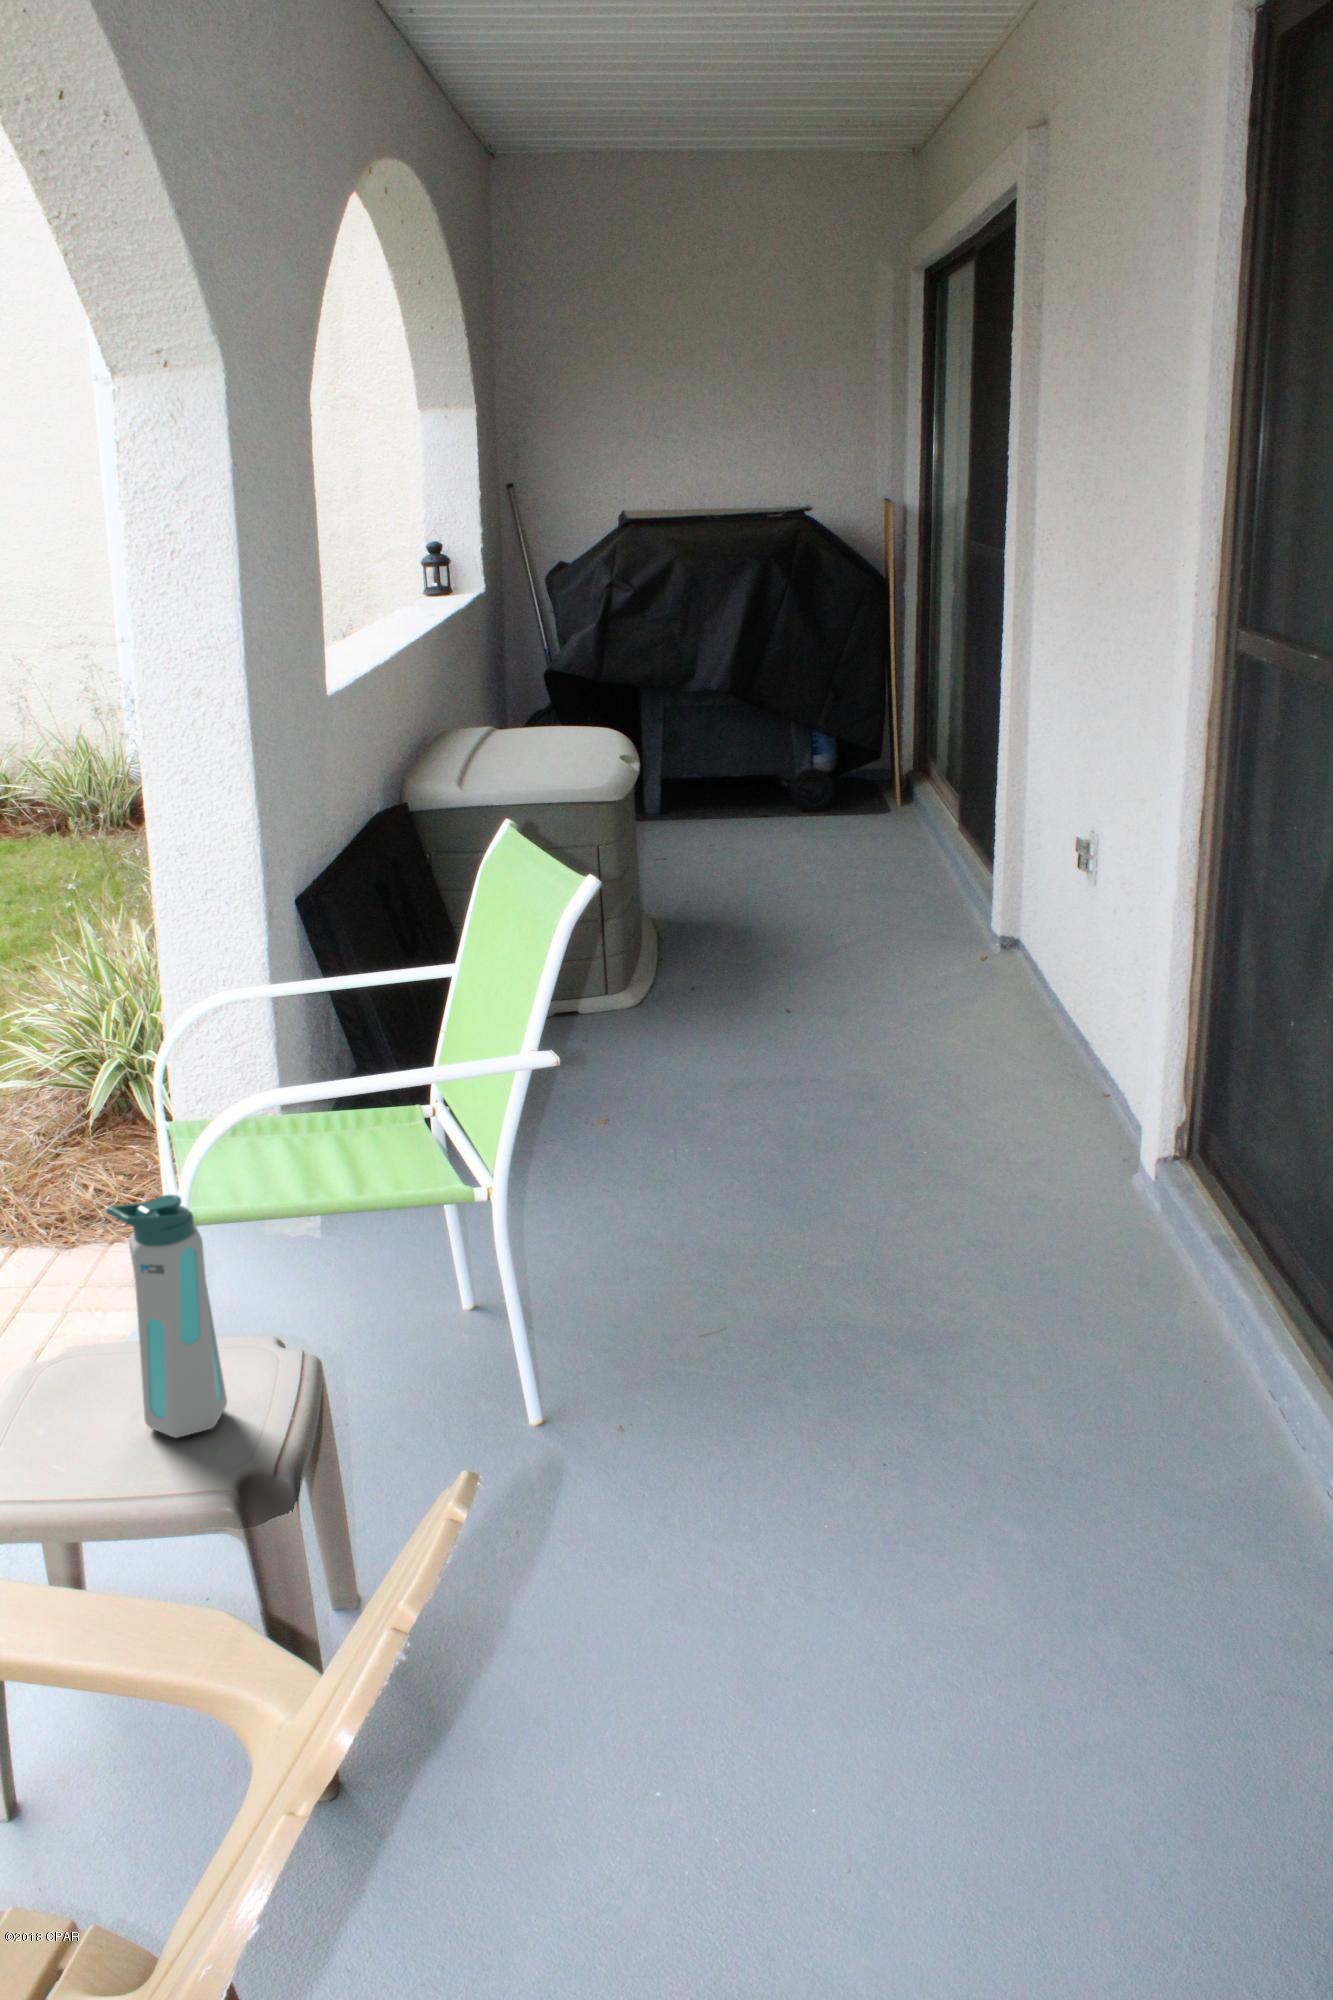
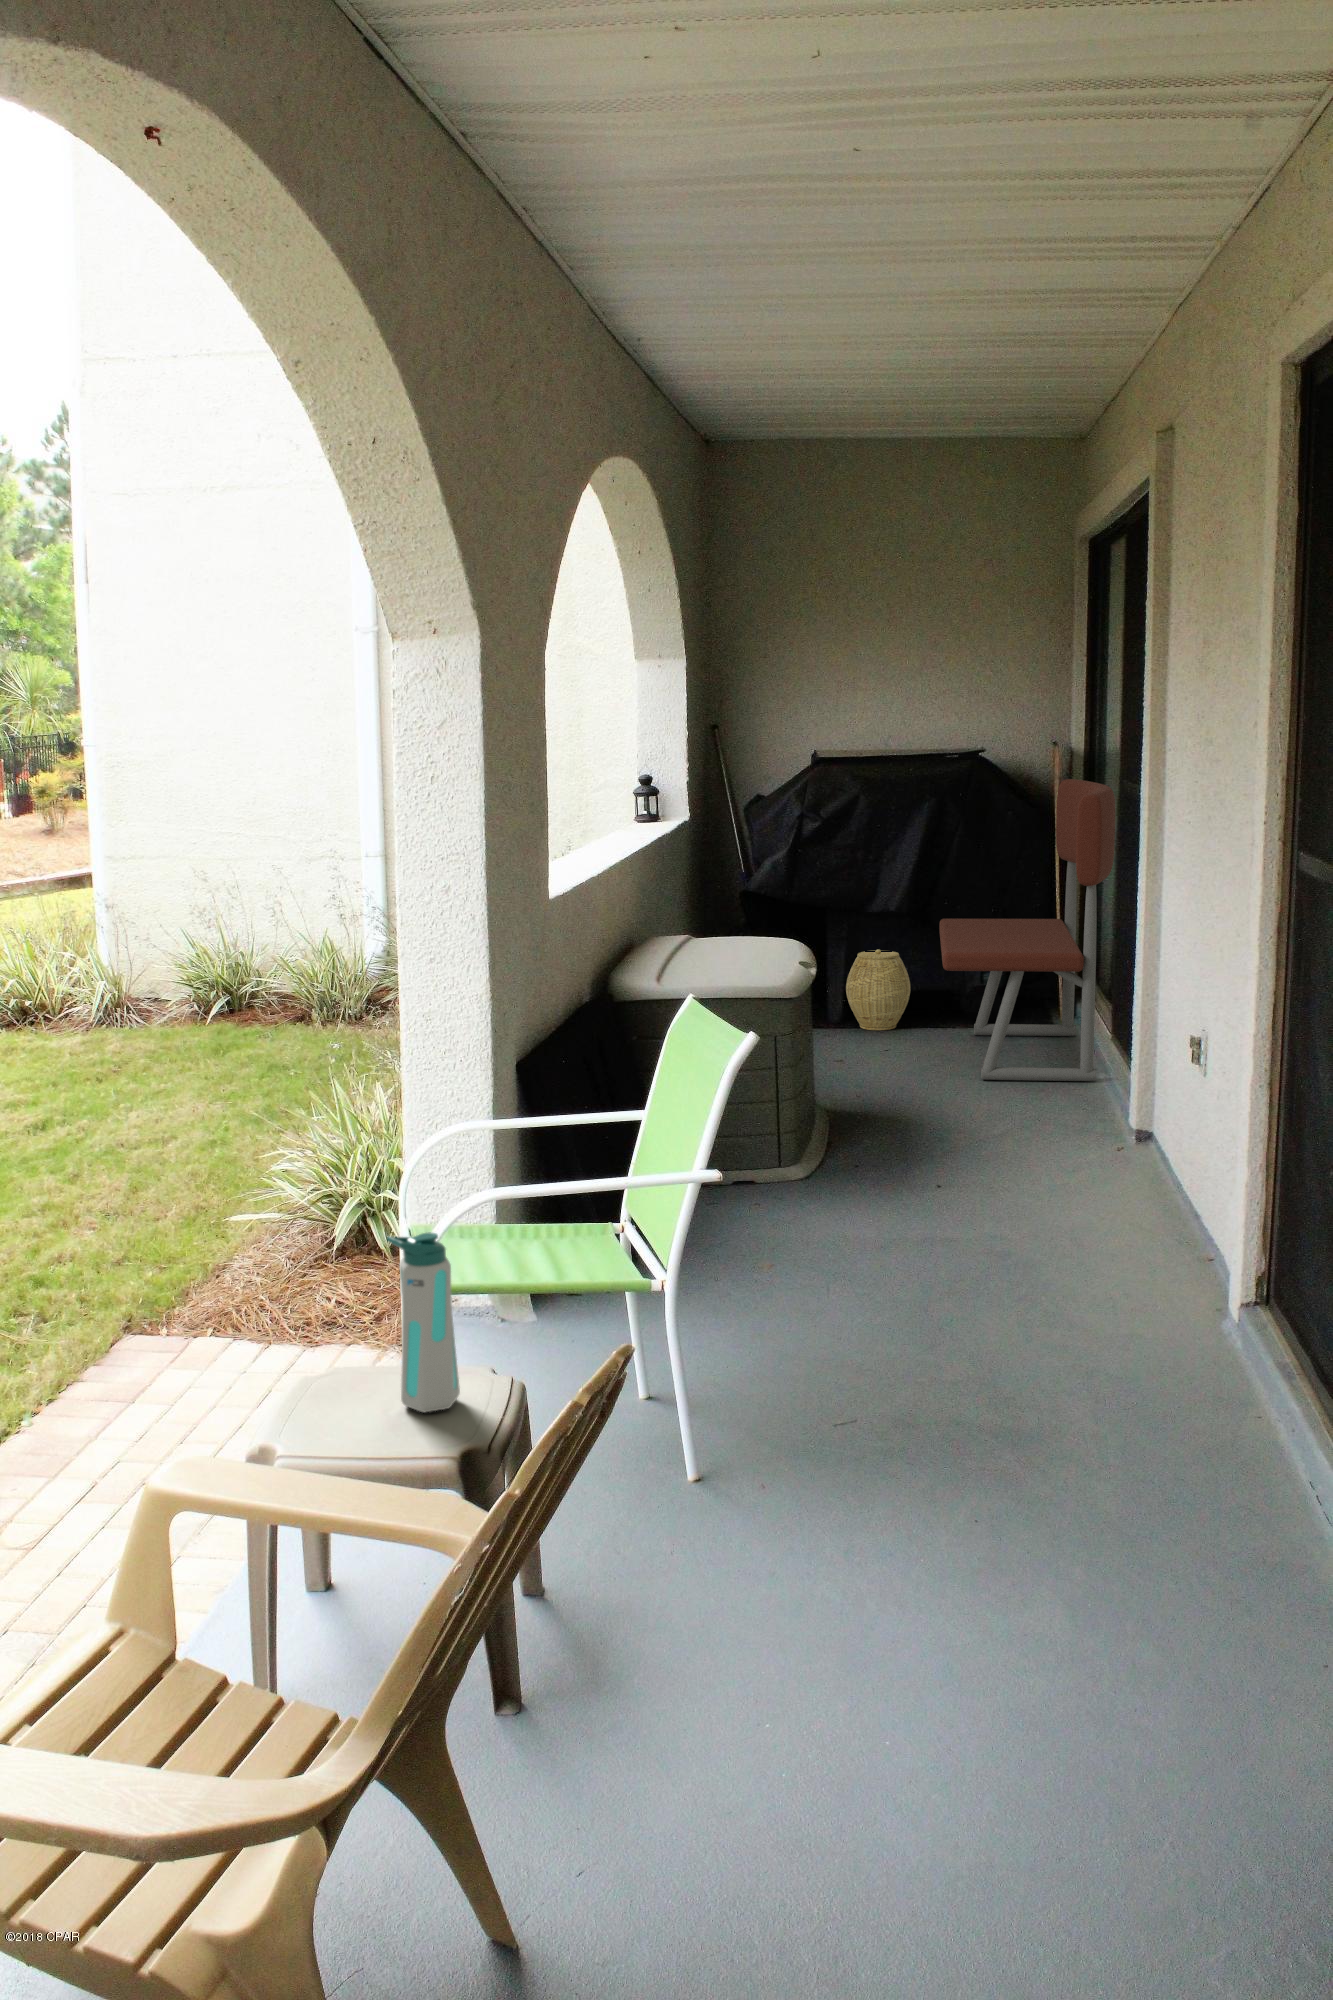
bench: none [768,541,961,878] -> present [940,779,1115,1081]
woven basket: none [667,735,737,824] -> present [846,949,910,1030]

